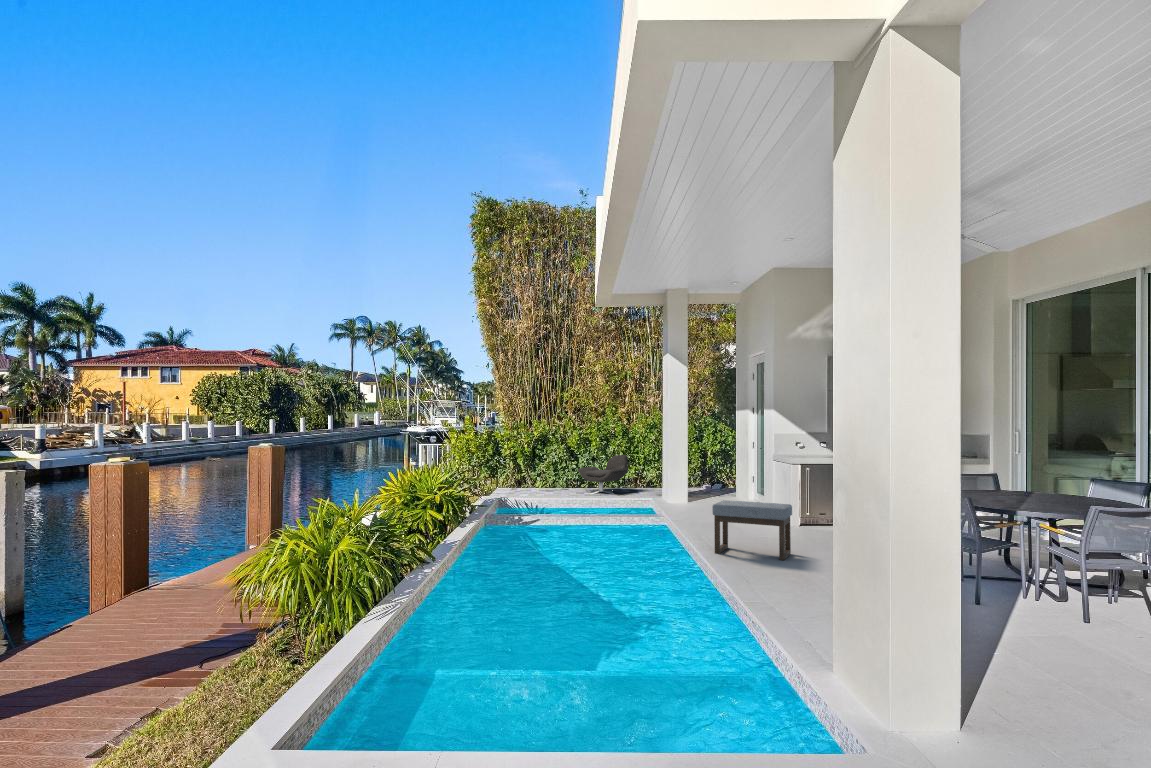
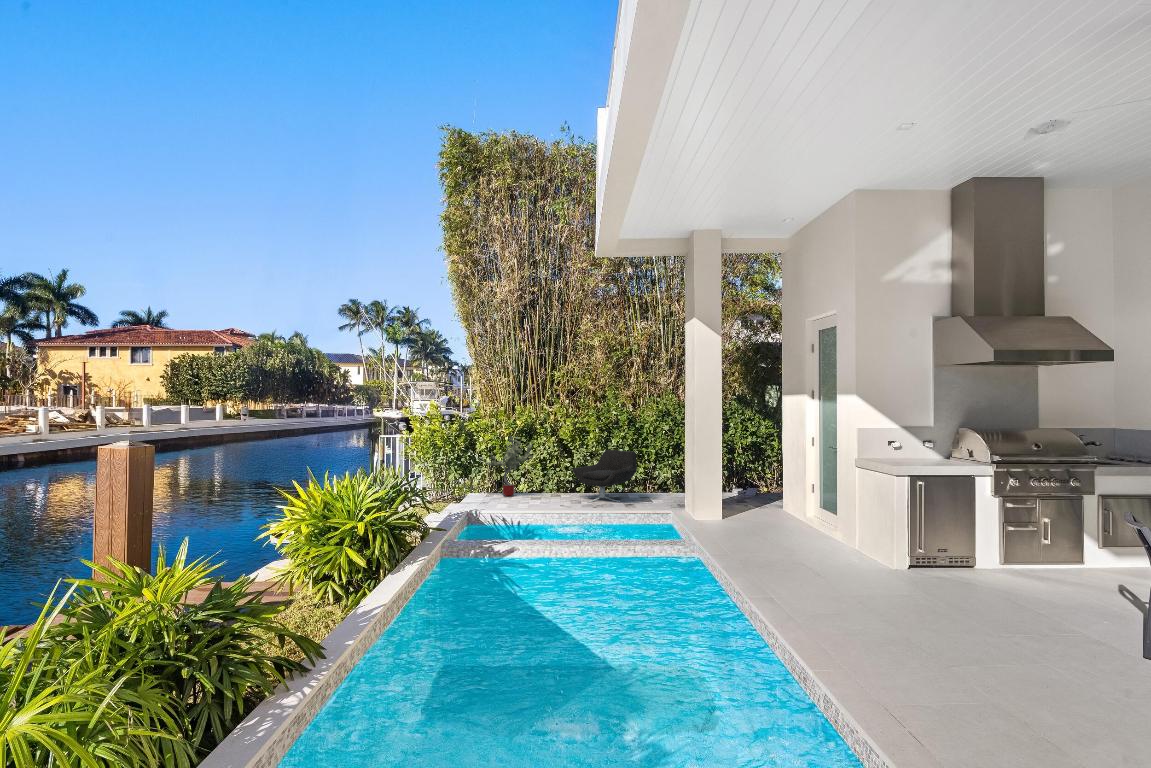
potted tree: none [509,444,547,491] -> present [485,437,532,497]
ottoman: present [712,500,792,560] -> none [807,544,946,659]

